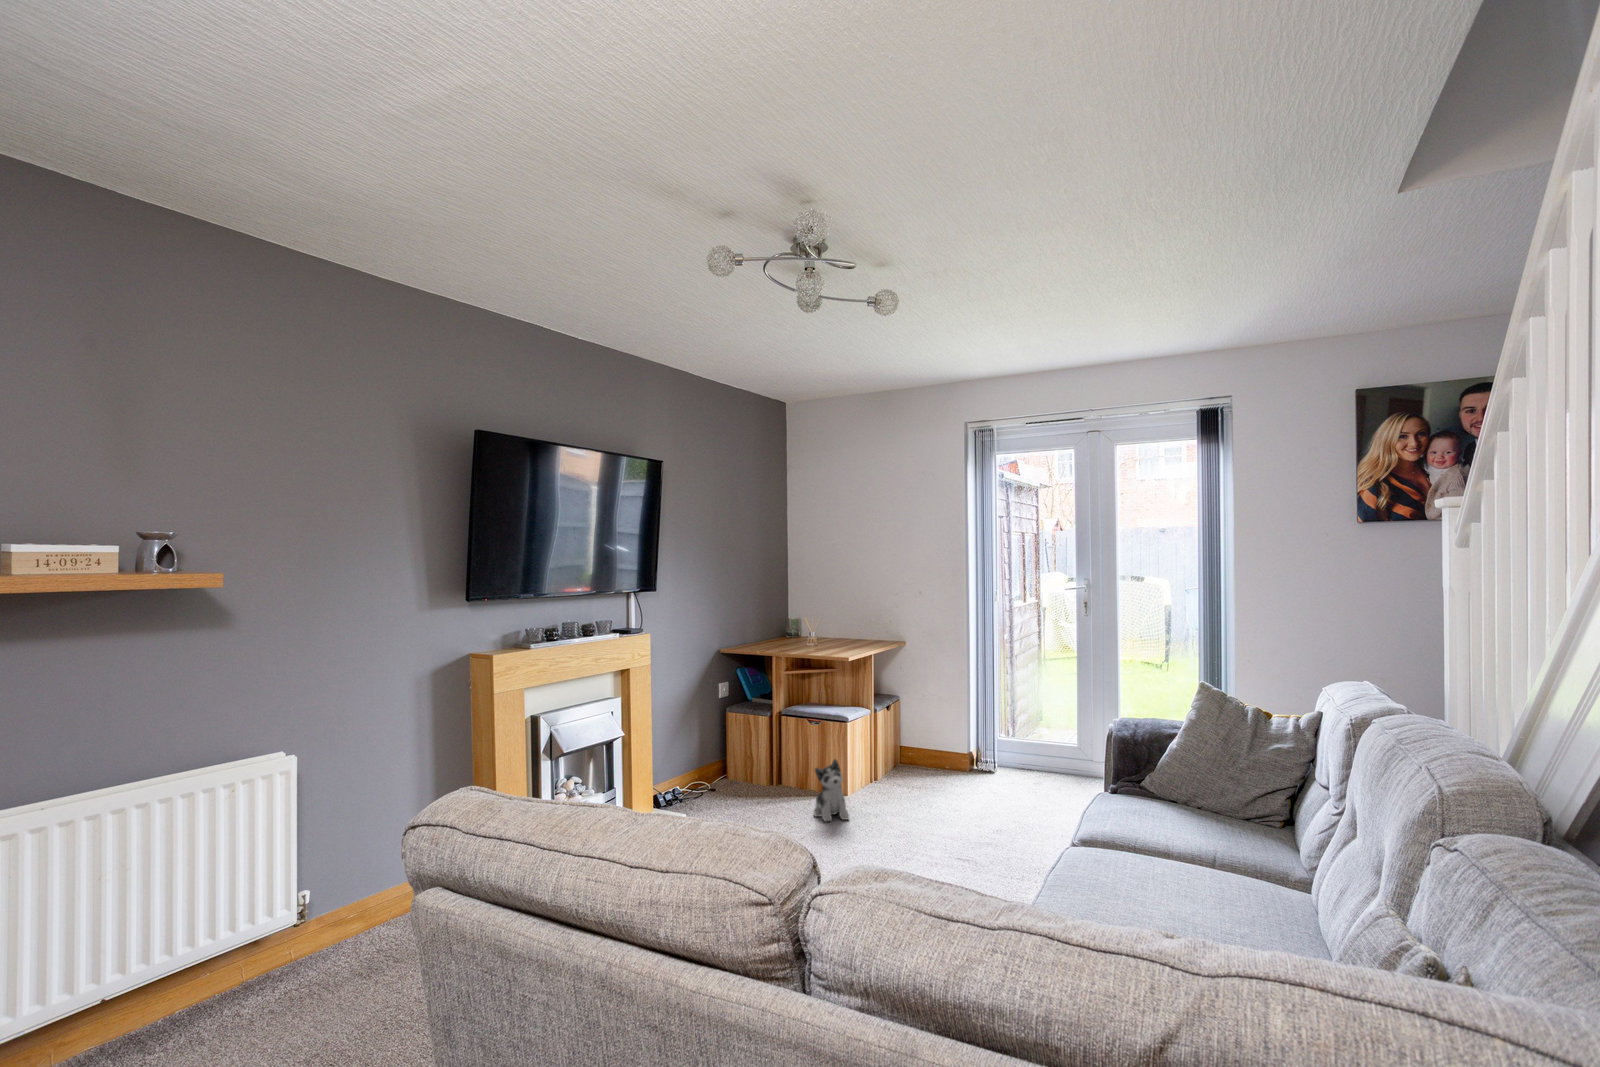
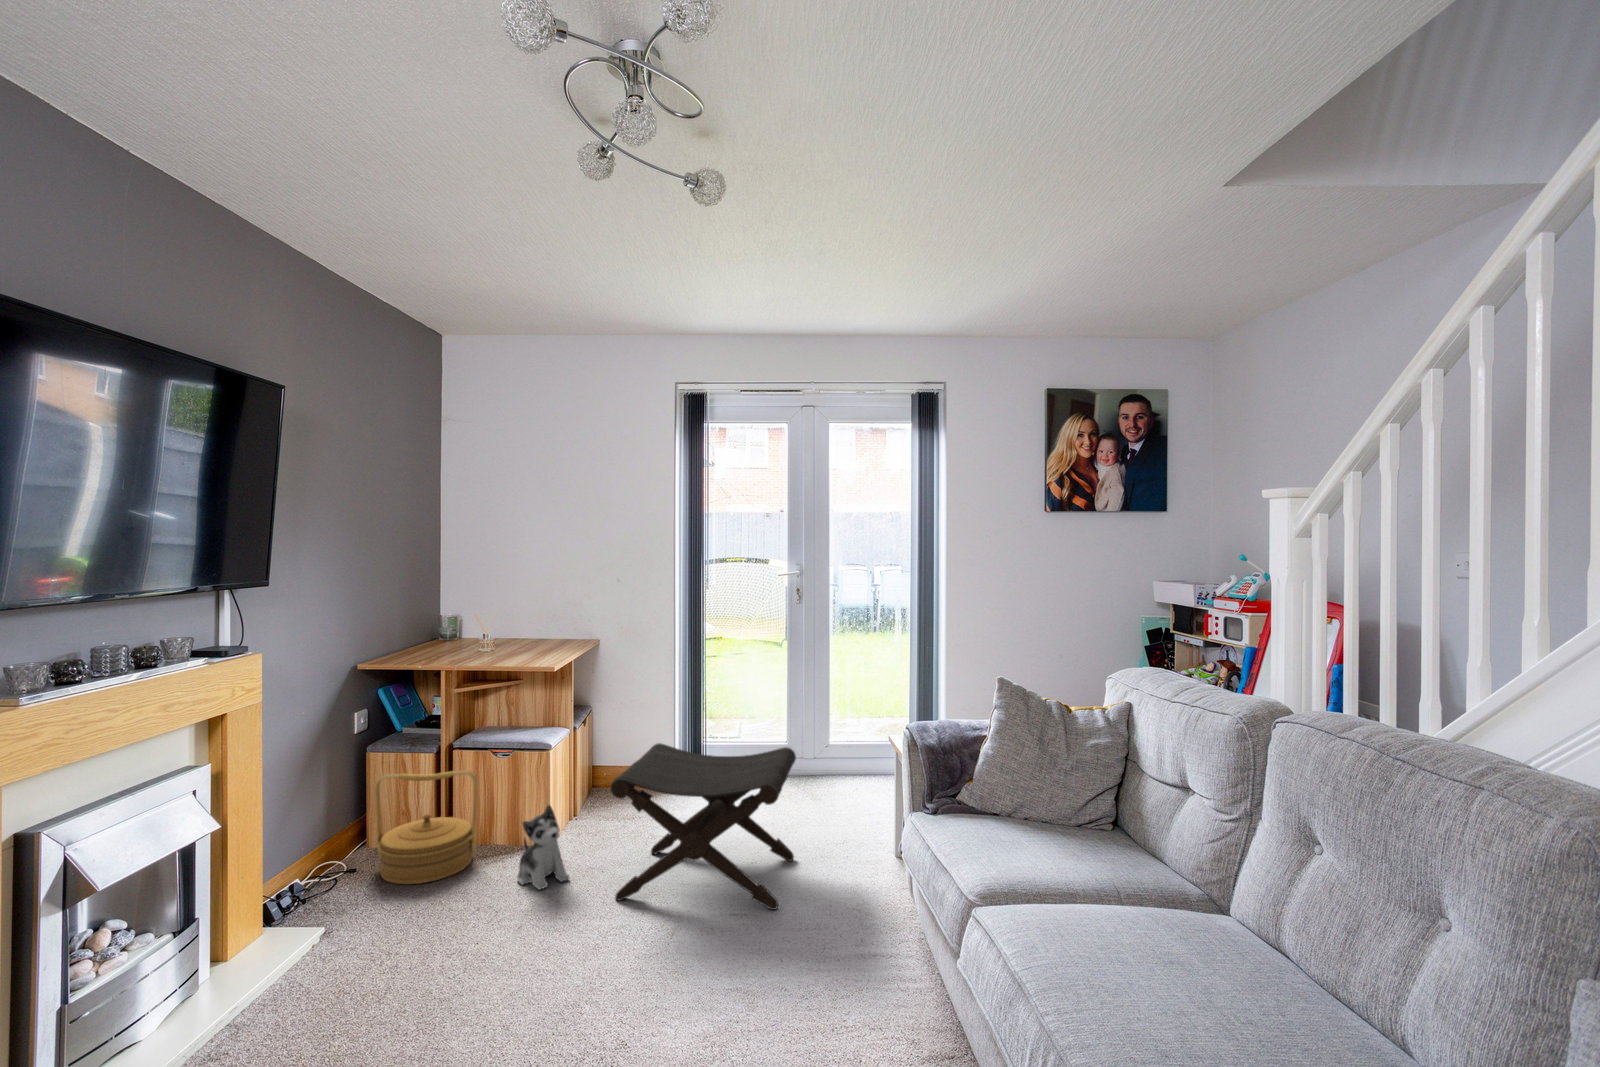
footstool: none [871,723,1037,866] -> present [611,743,796,910]
woven basket: none [727,724,793,805] -> present [375,770,478,884]

